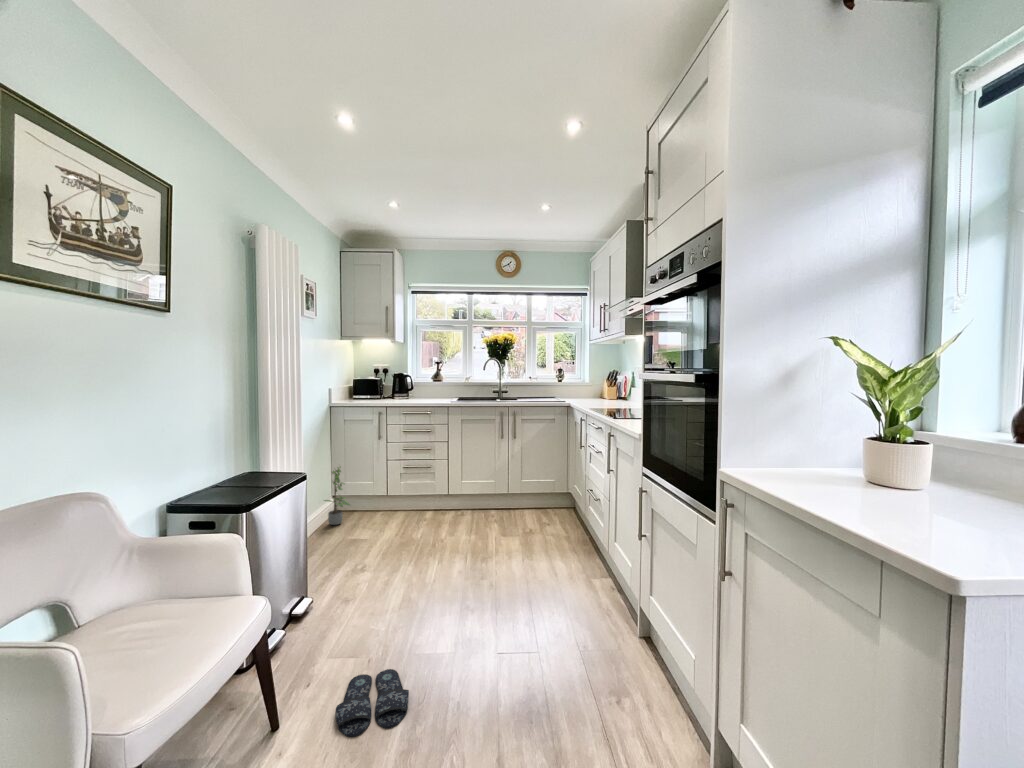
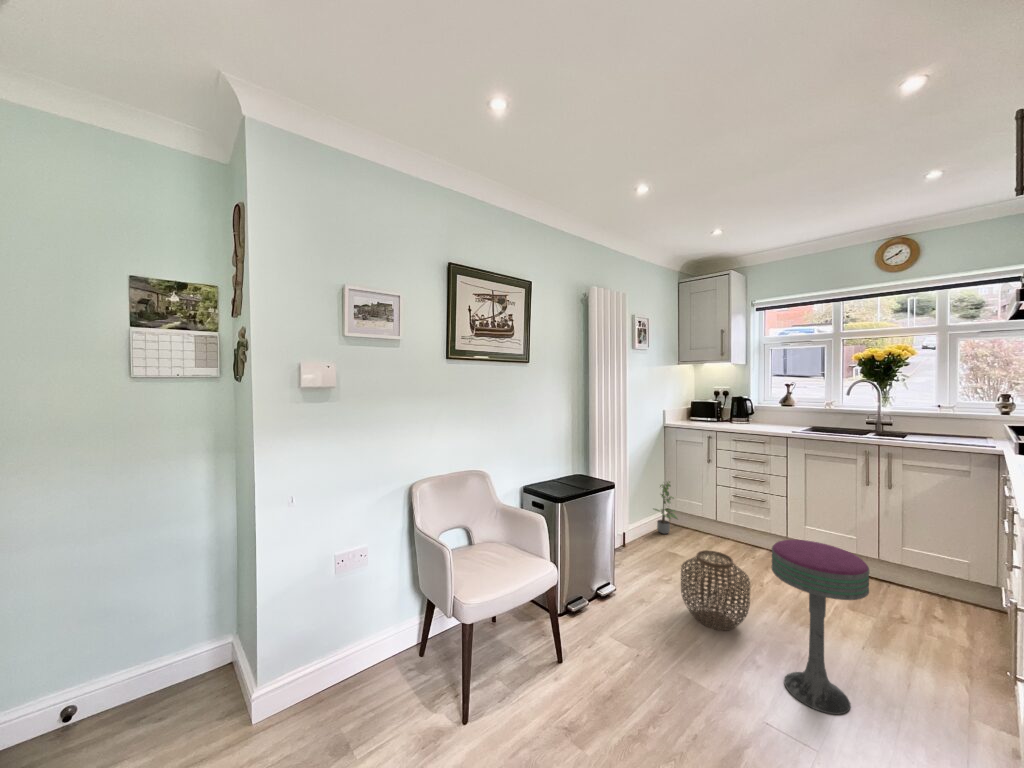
bar stool: none [481,483,546,619] -> present [771,540,869,714]
woven basket: none [389,519,452,596] -> present [681,550,750,631]
slippers: present [336,669,409,737] -> none [594,664,657,721]

